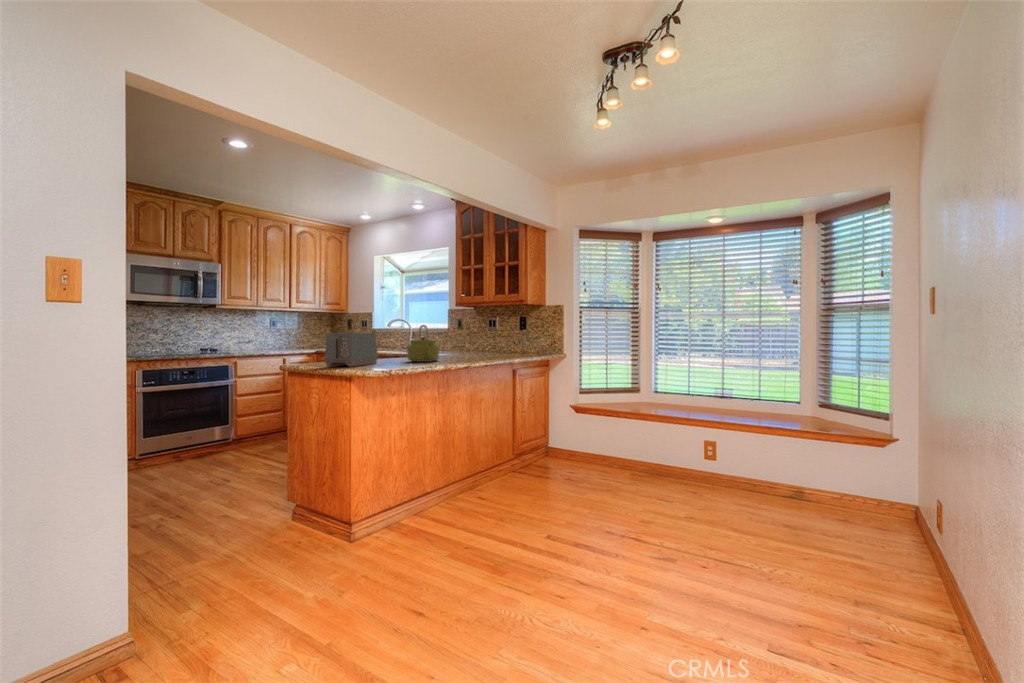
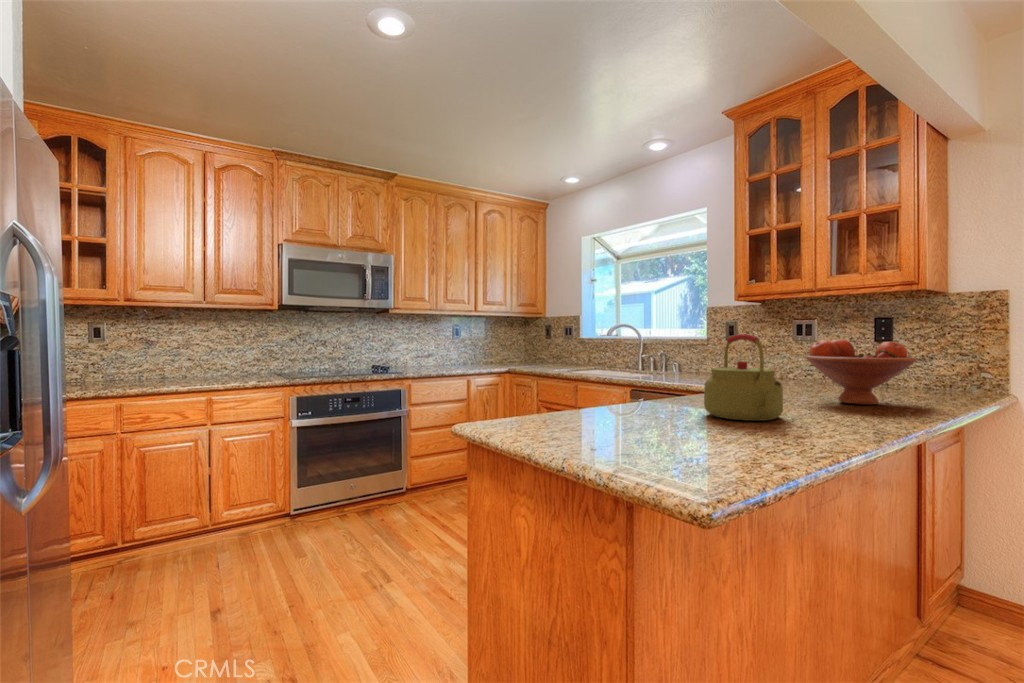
fruit bowl: none [464,328,503,357] -> present [806,339,915,405]
toaster: present [324,333,378,367] -> none [538,353,644,437]

